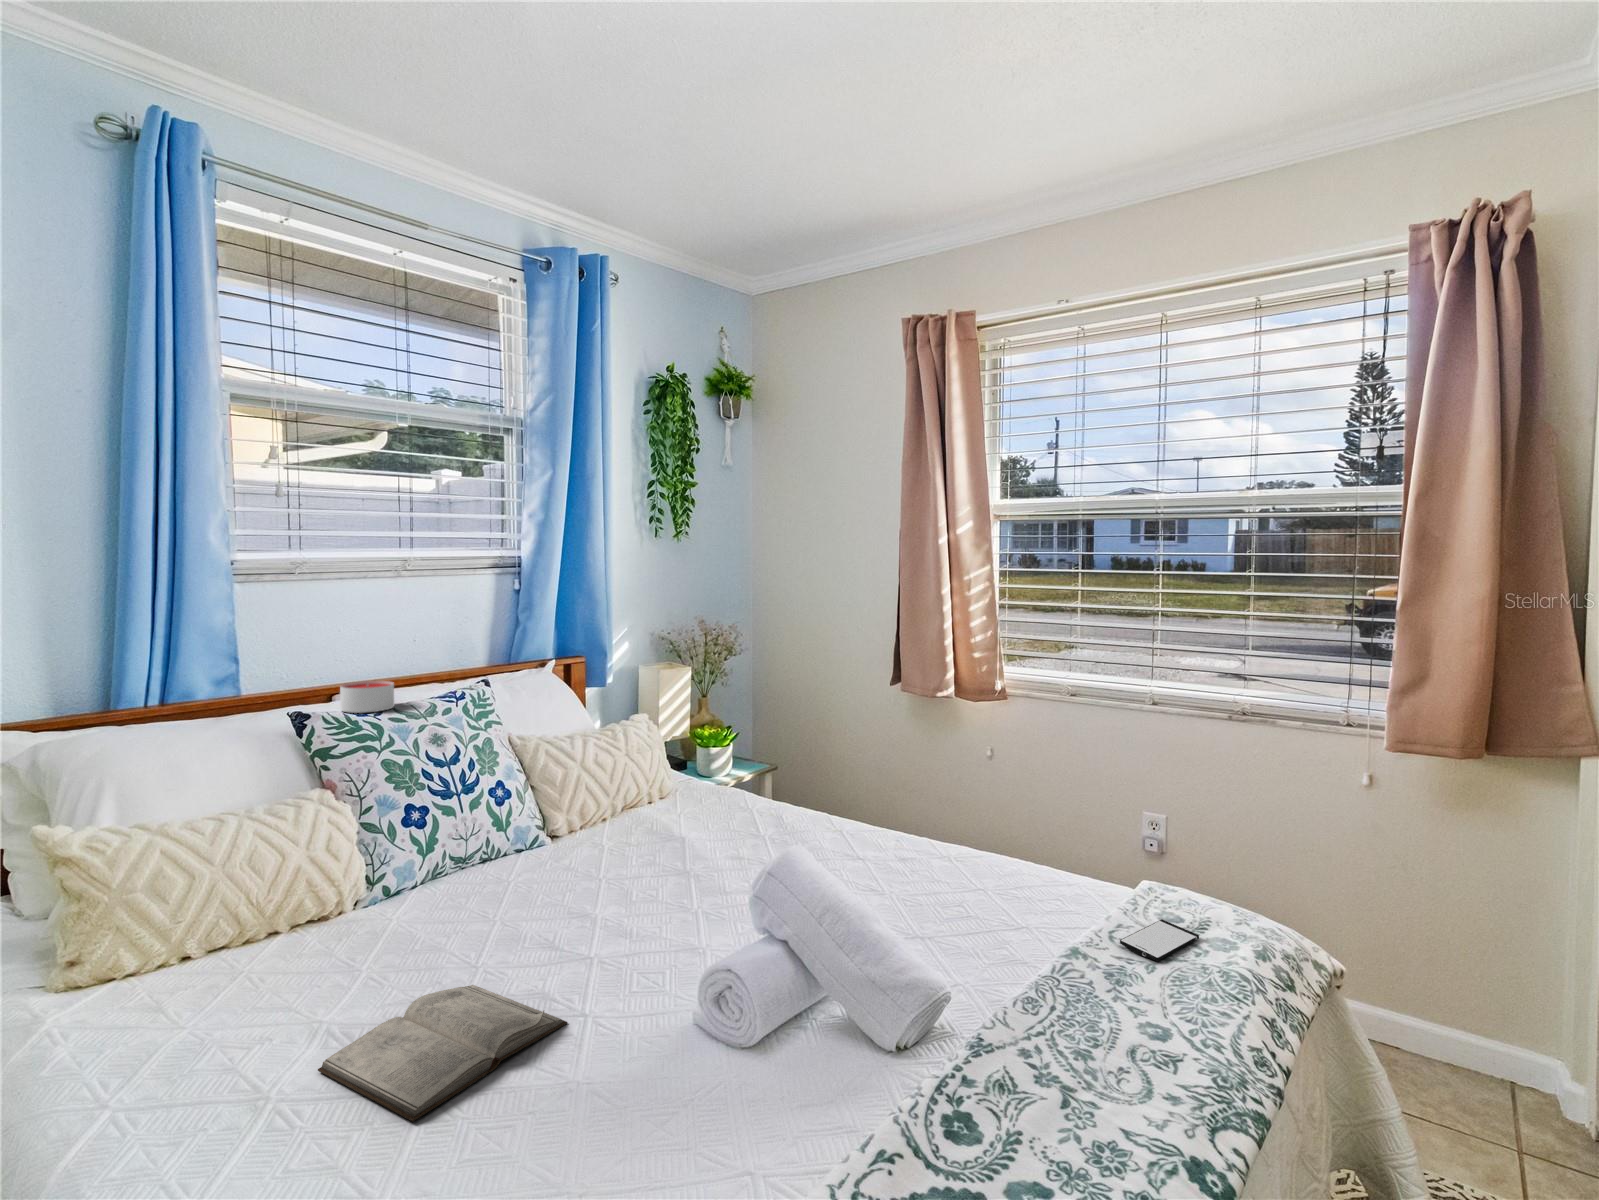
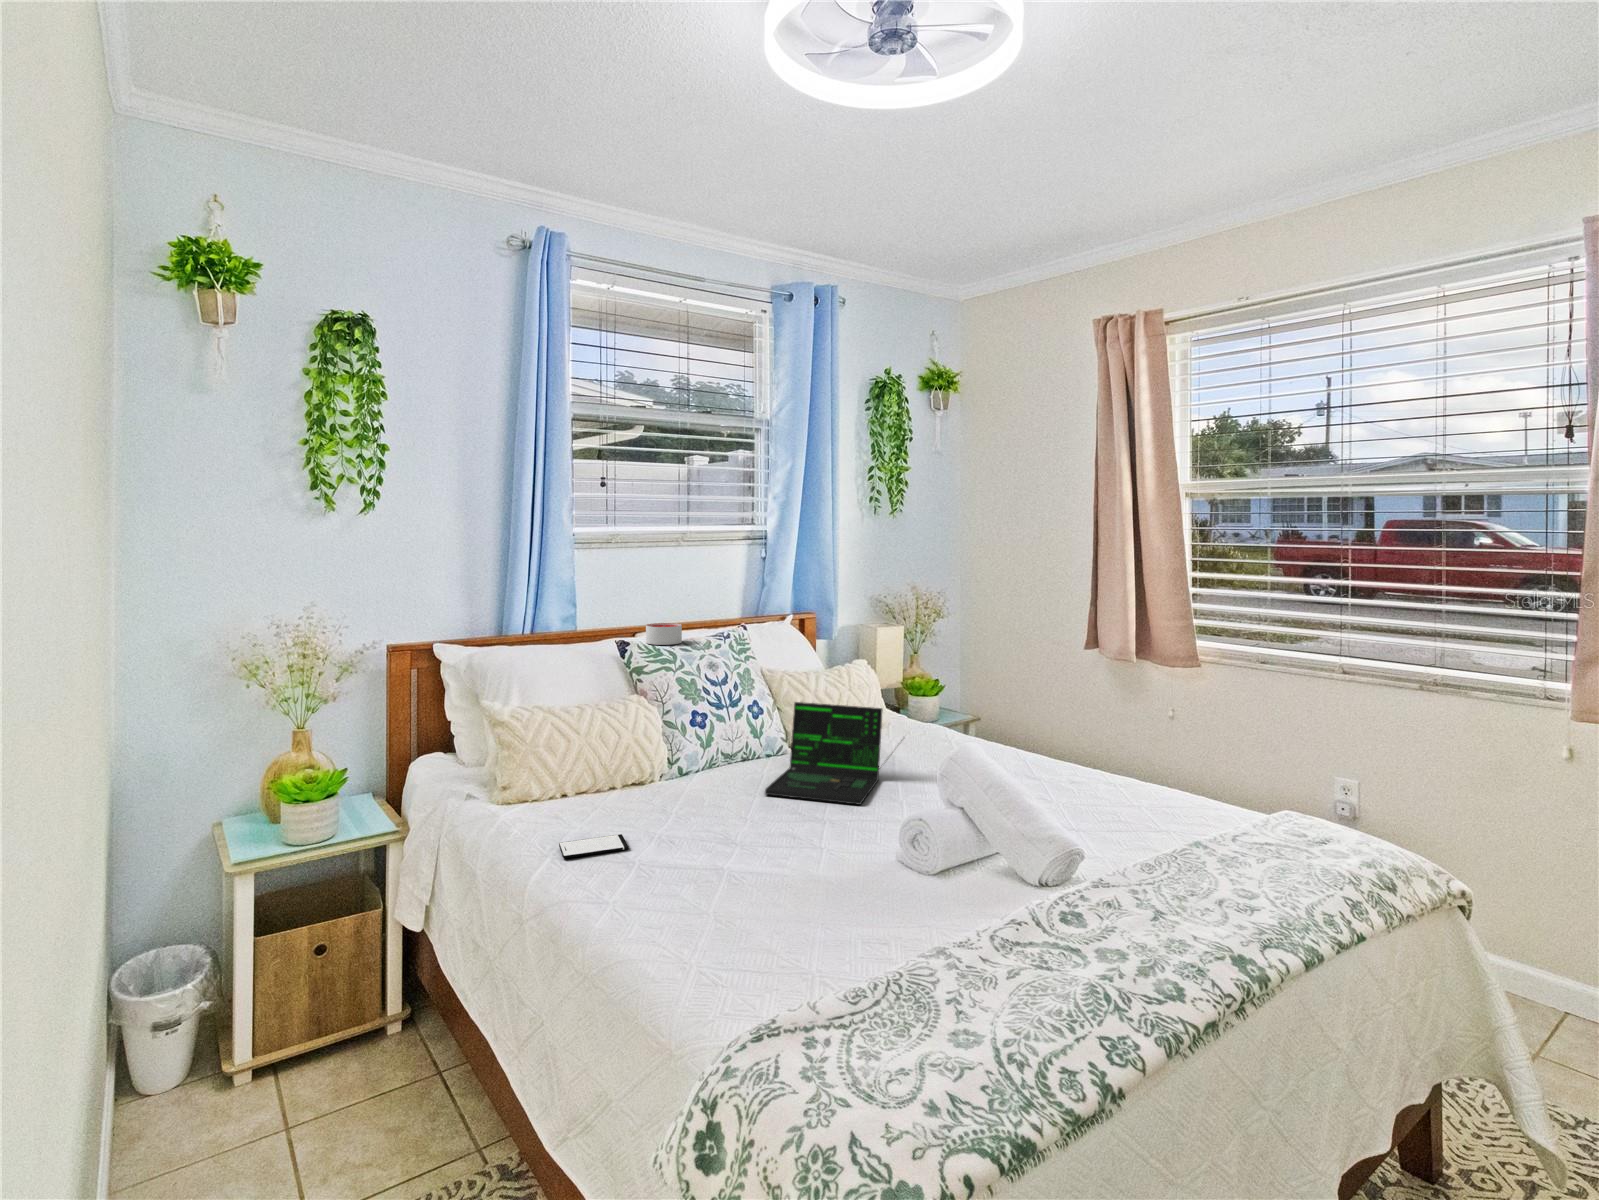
laptop: none [506,784,700,927] -> present [765,702,904,805]
smartphone: present [1120,919,1199,961] -> present [559,834,628,858]
diary: present [318,985,567,1122] -> none [658,825,811,886]

